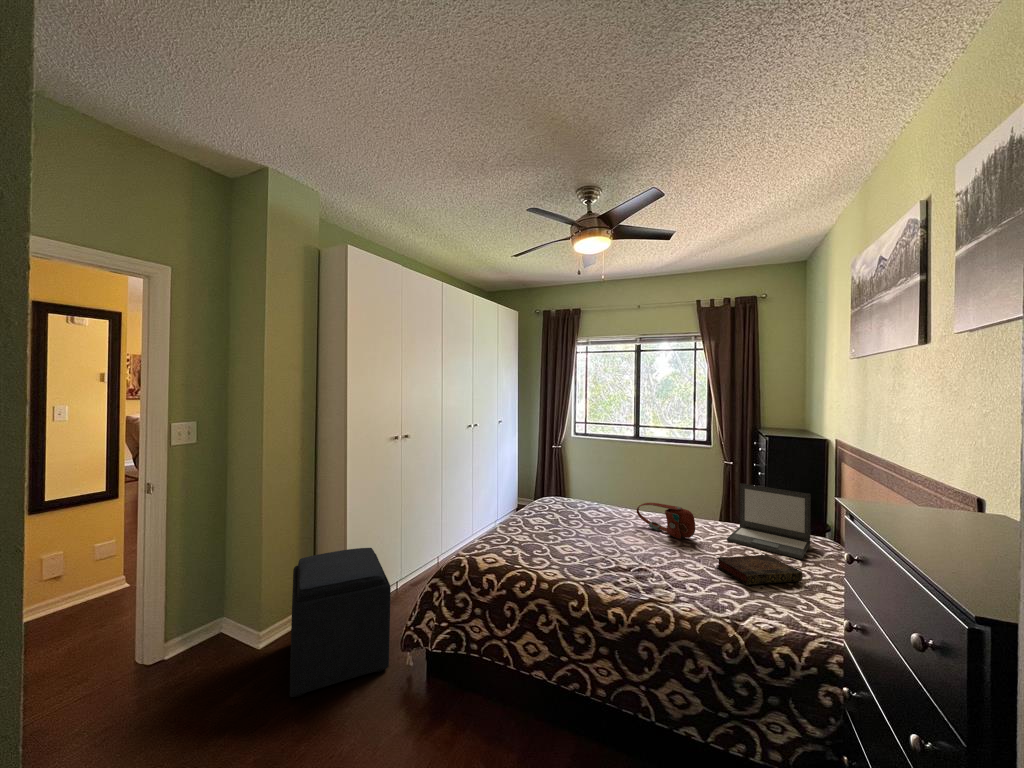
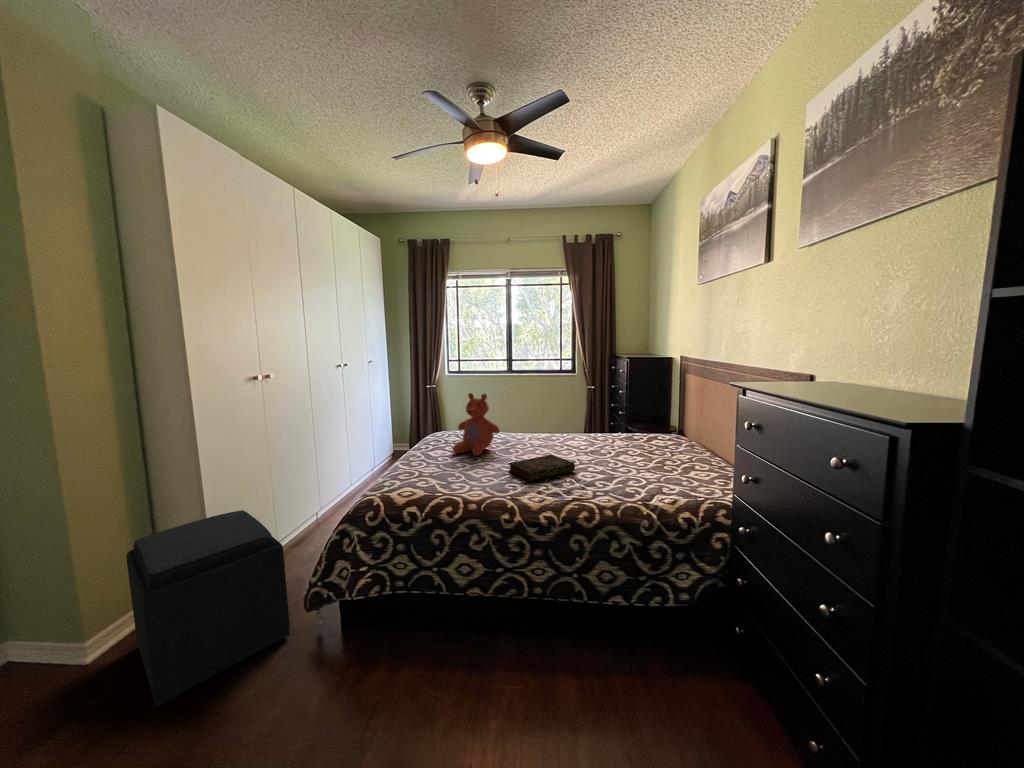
teddy bear: none [548,465,596,530] -> present [453,393,500,456]
laptop: present [727,483,811,559] -> none [611,397,670,450]
handbag: present [637,503,695,539] -> none [534,421,587,449]
book: present [716,555,803,585] -> present [508,455,575,481]

